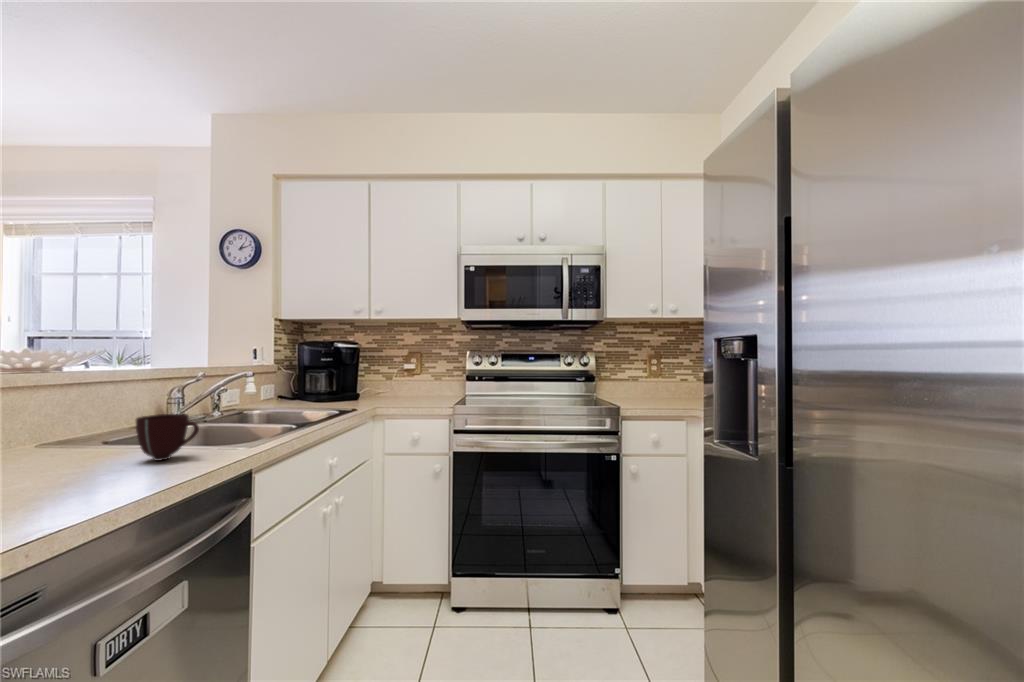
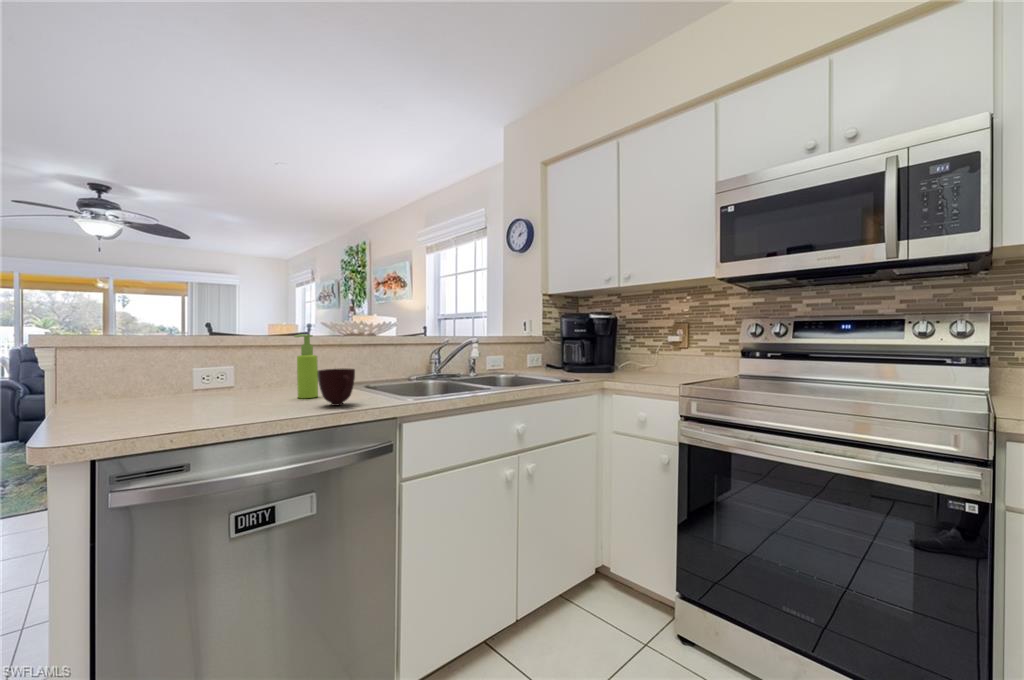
soap dispenser: none [48,373,85,463] -> present [294,334,318,398]

